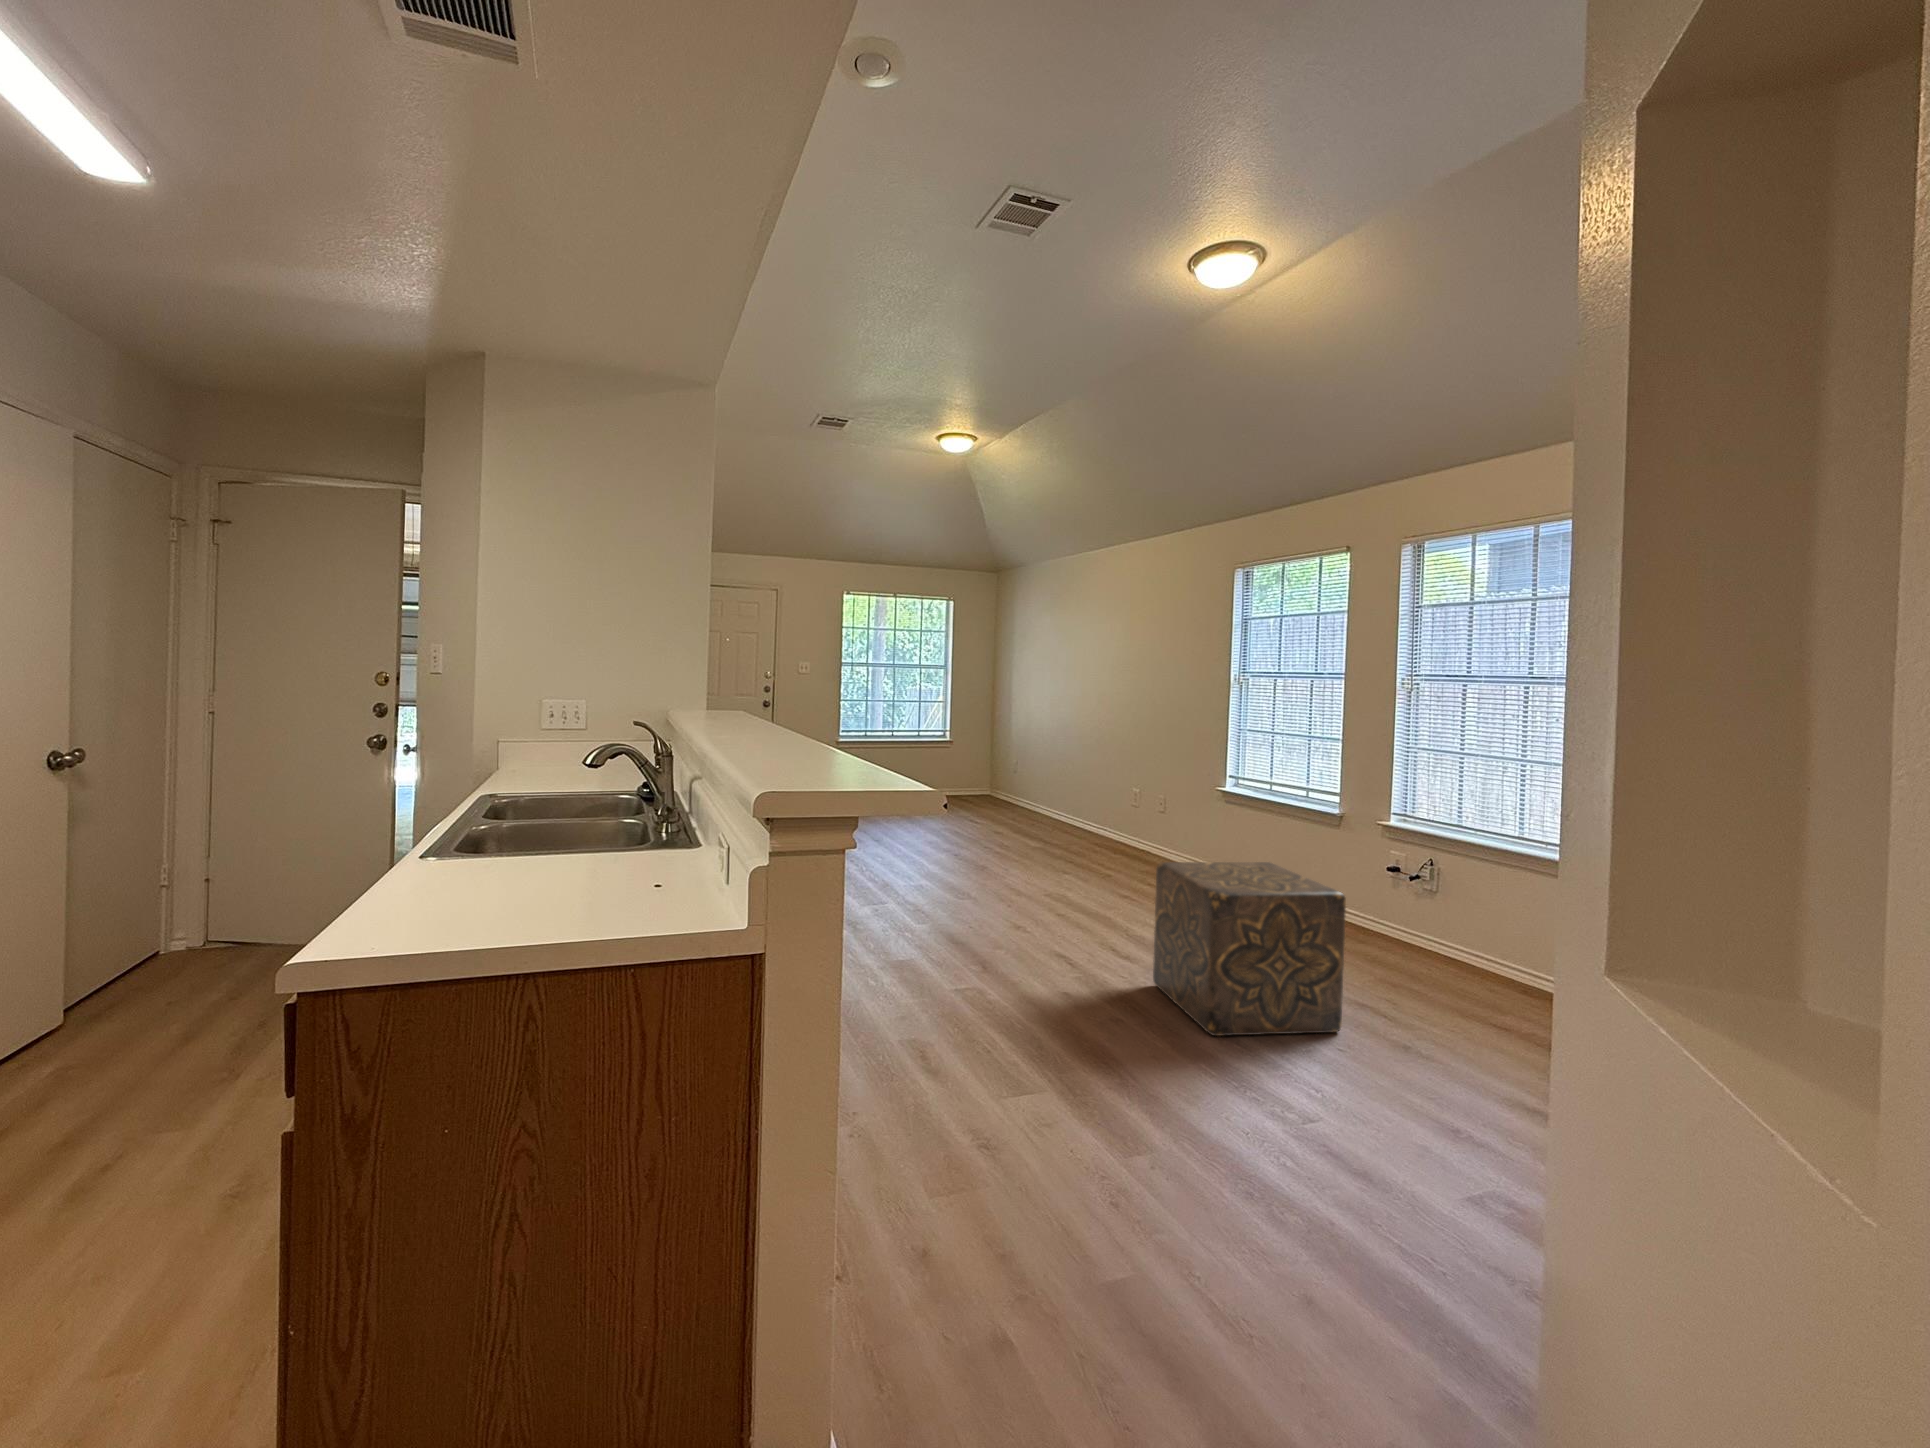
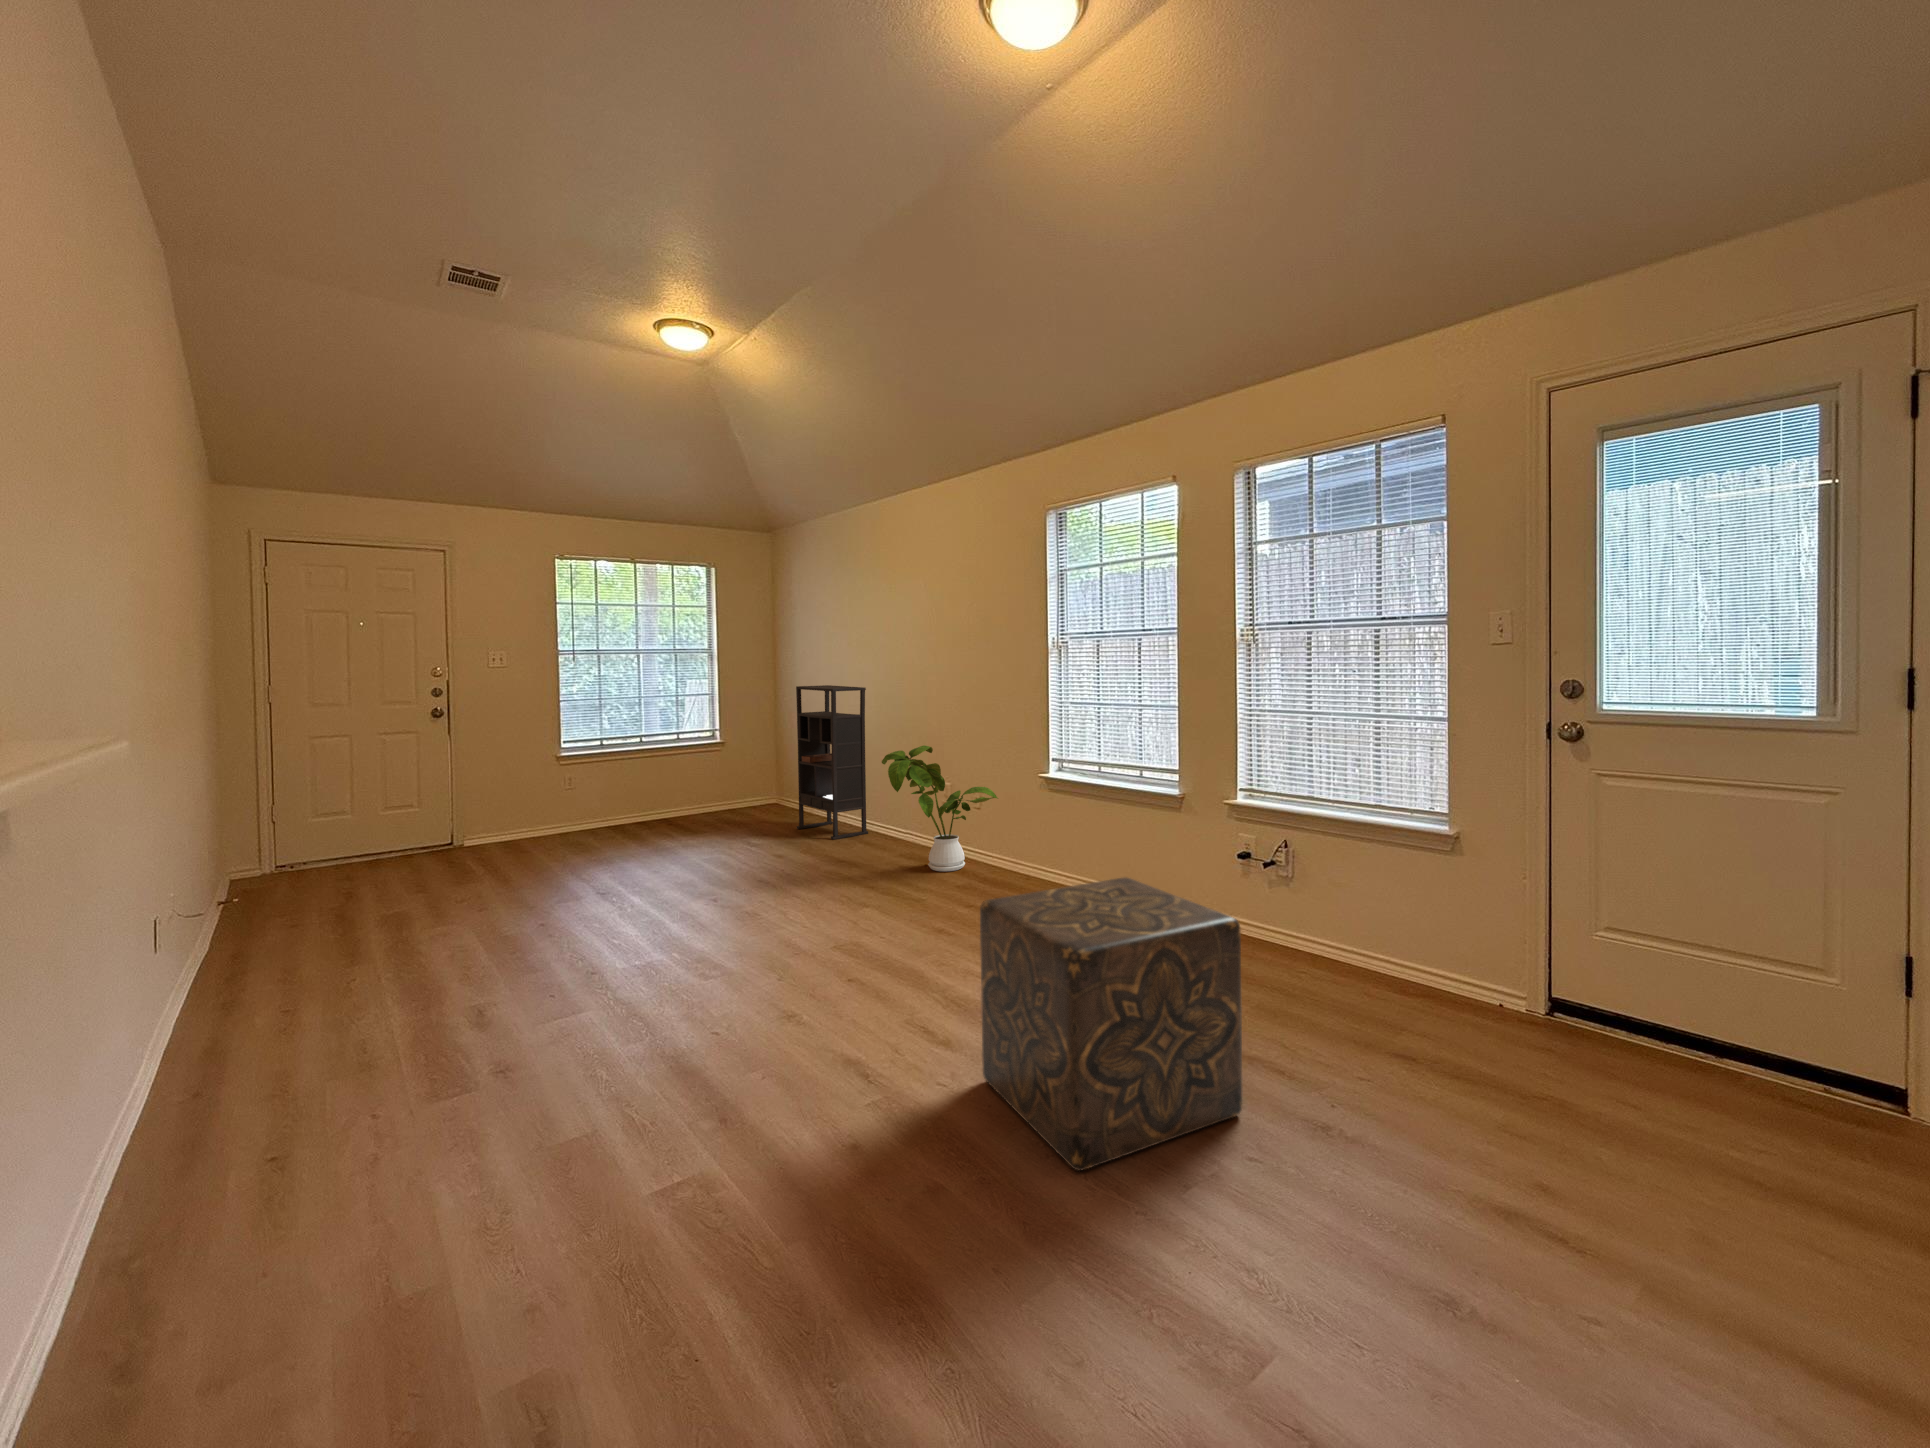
bookshelf: none [1010,700,1073,827] -> present [796,685,868,840]
house plant: none [1085,755,1182,860] -> present [882,745,998,872]

